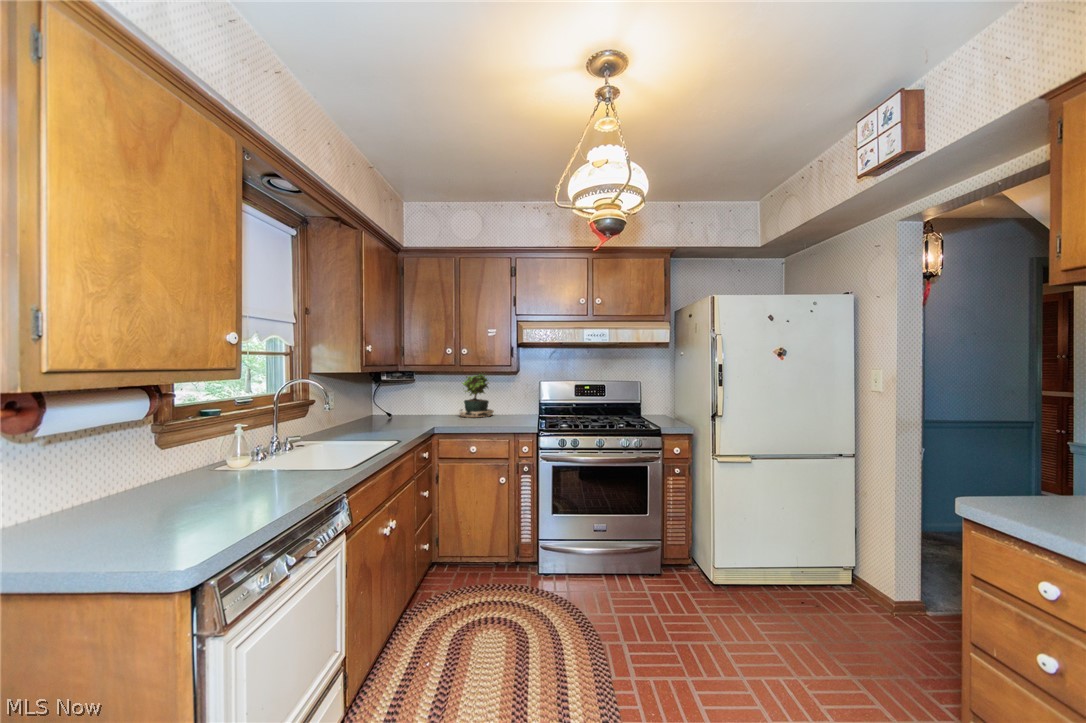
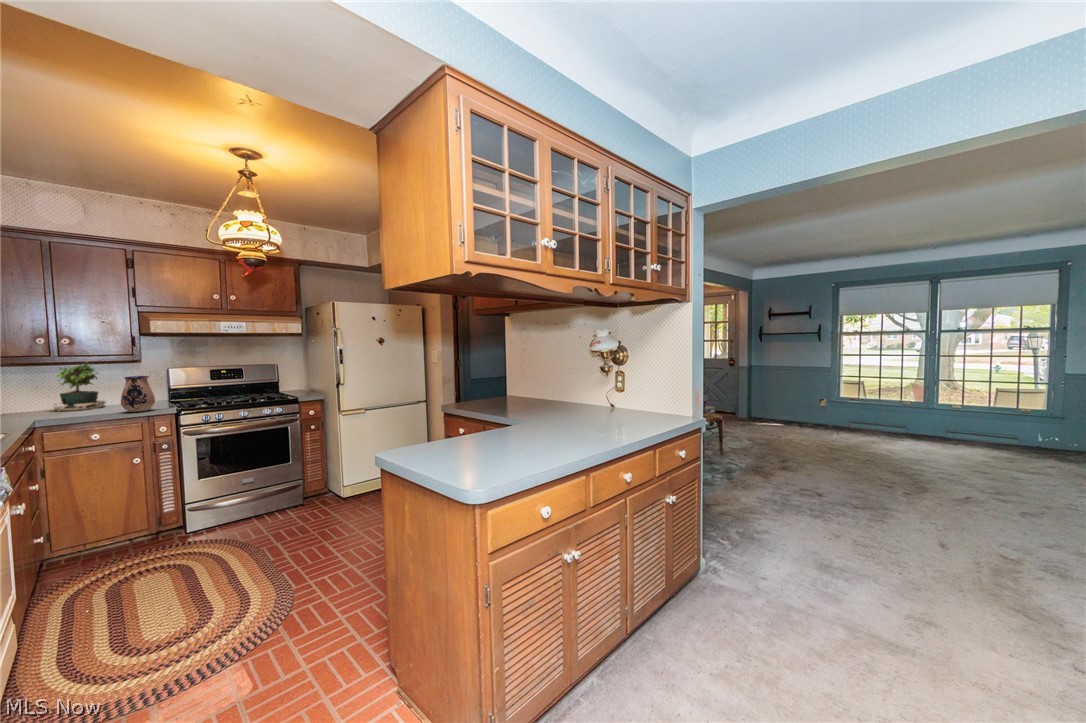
ceramic pitcher: none [495,388,521,427] -> present [121,376,155,412]

